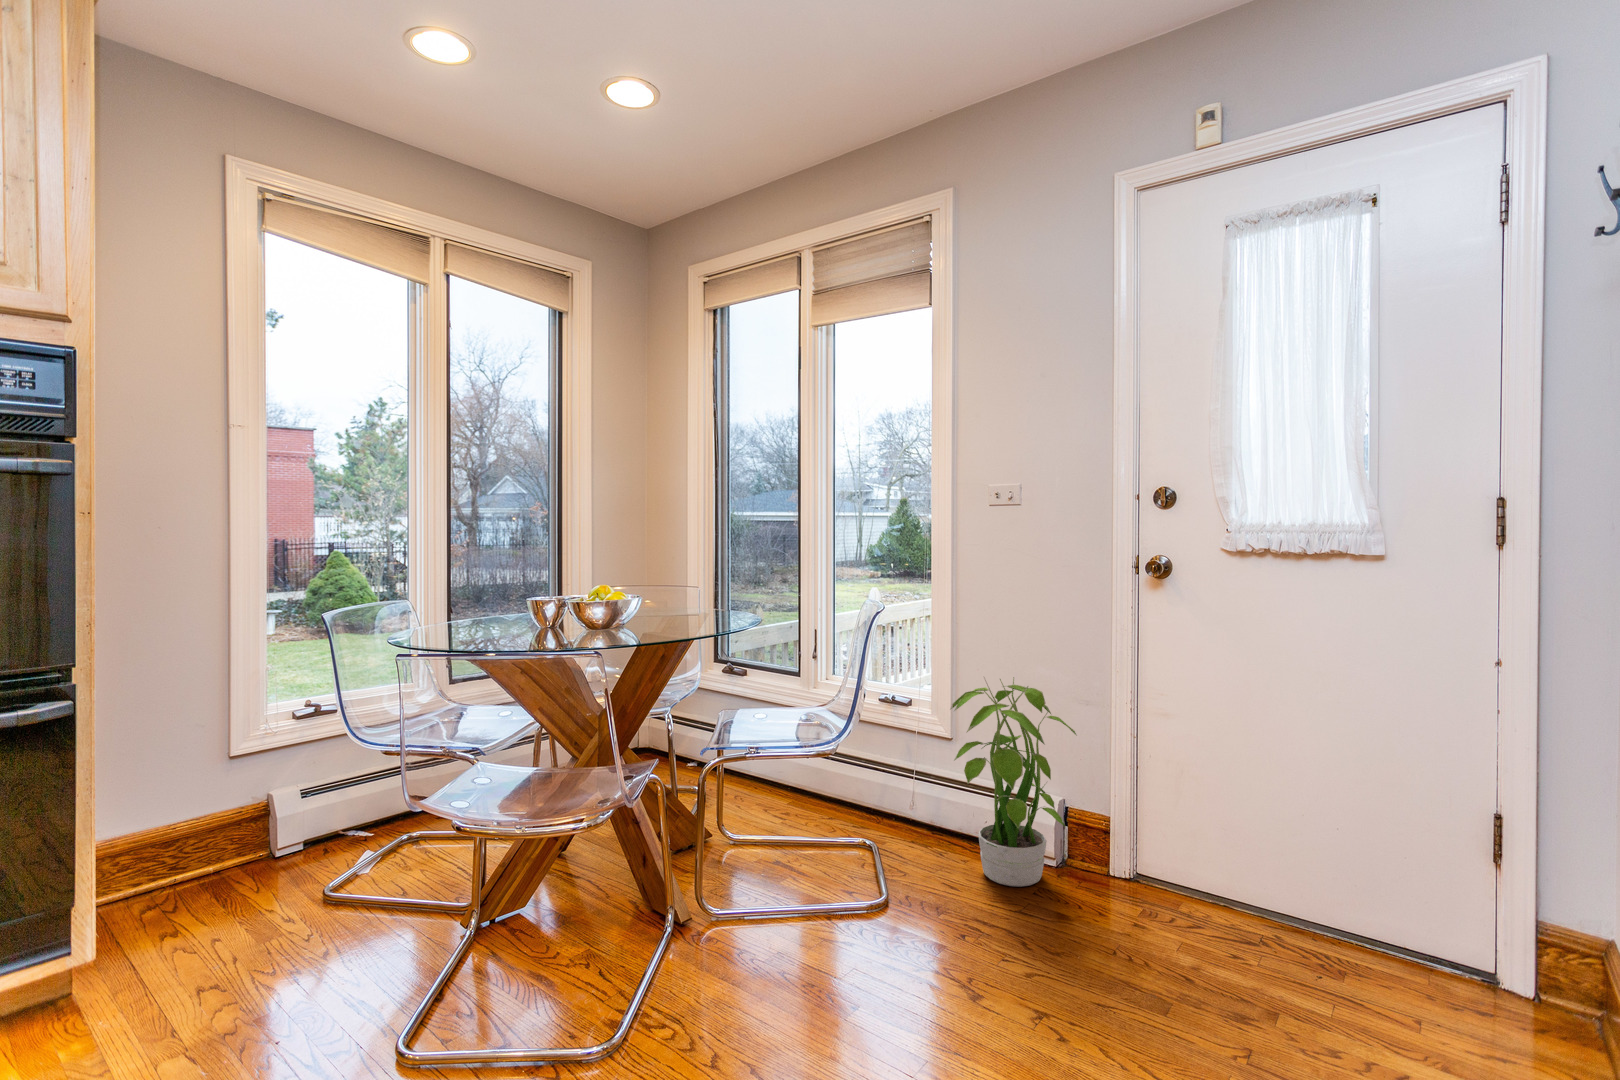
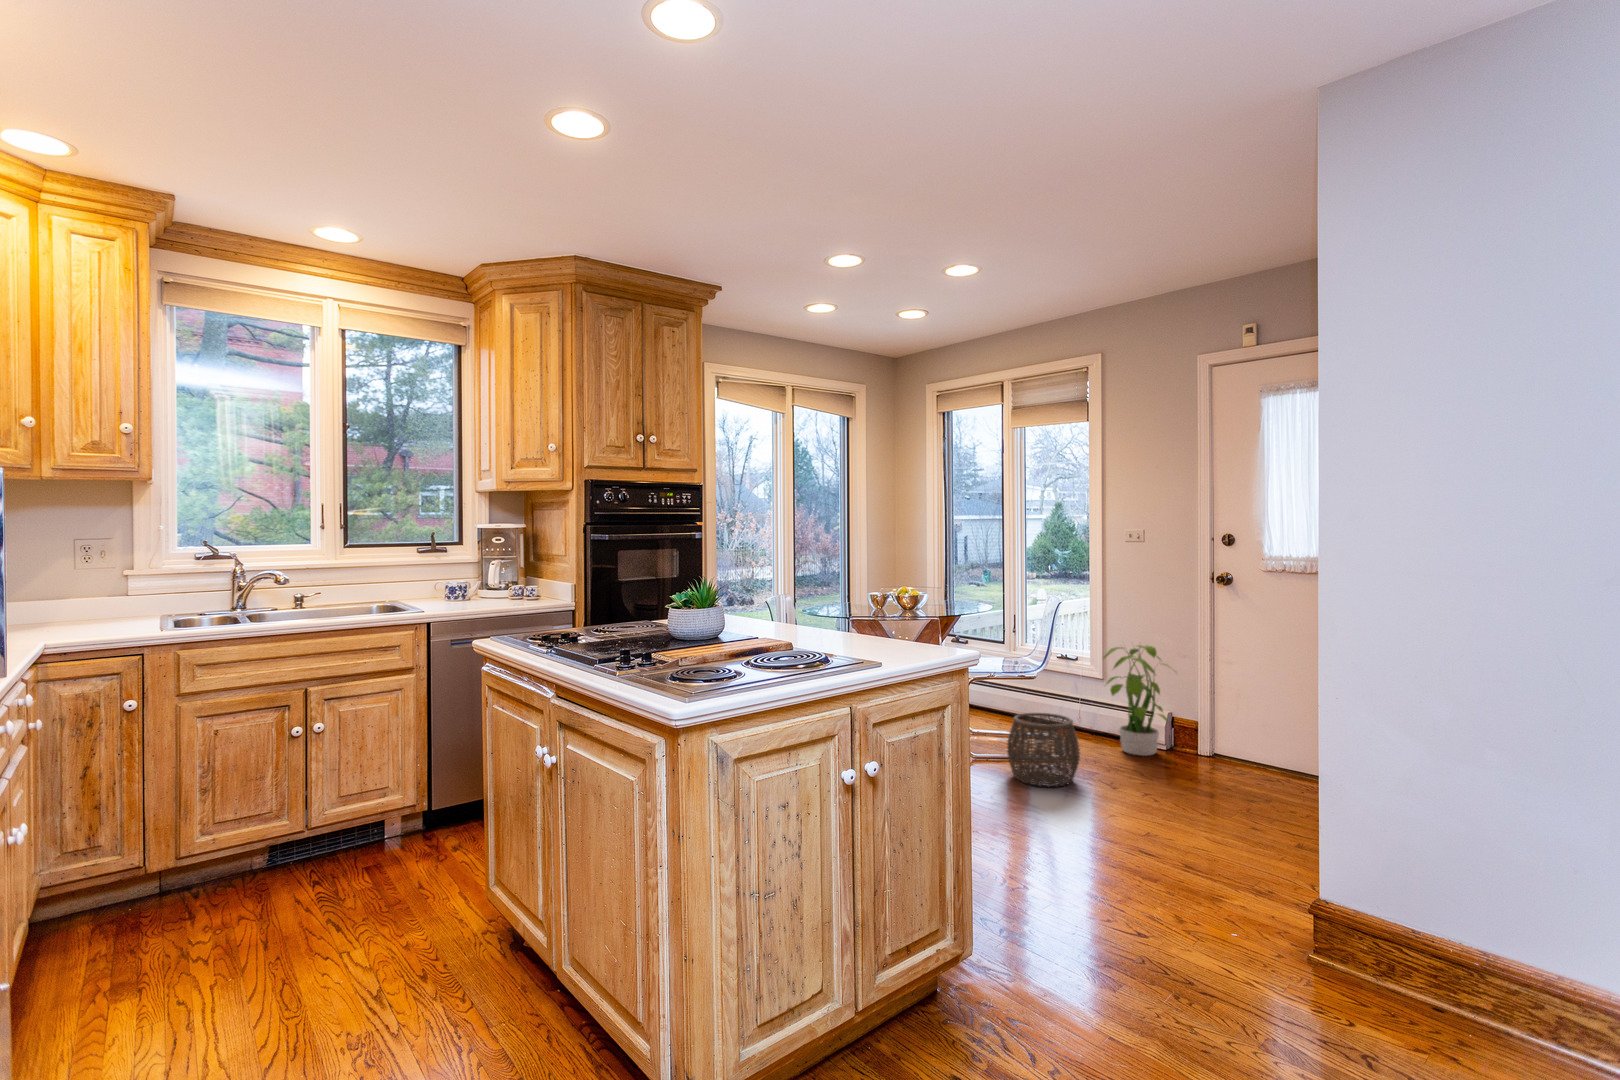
woven basket: none [759,837,907,1019] -> present [1007,713,1080,787]

